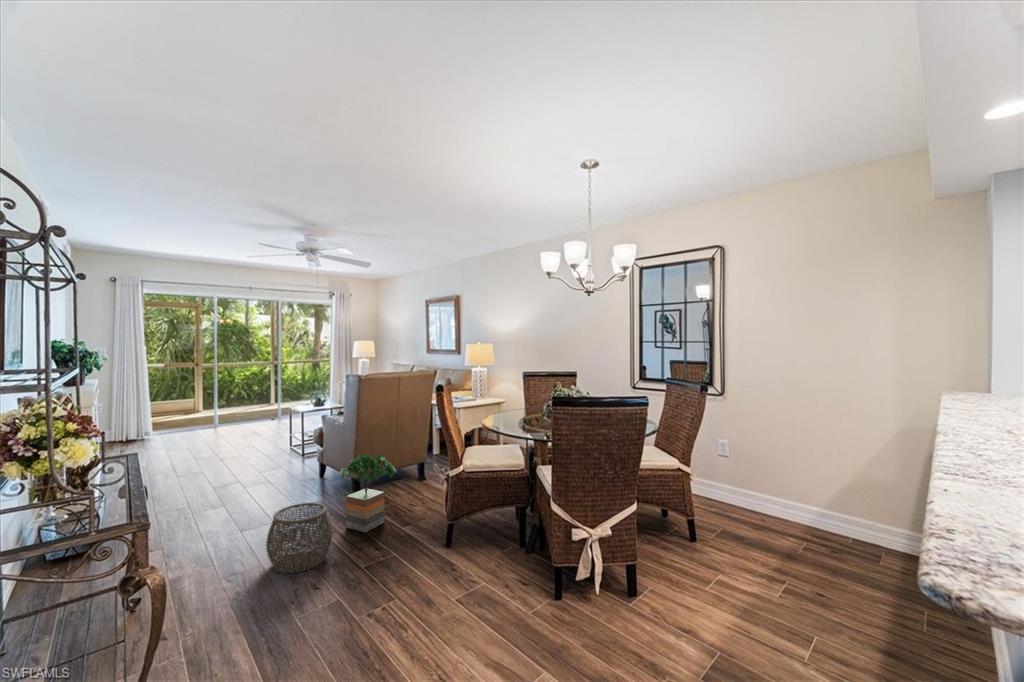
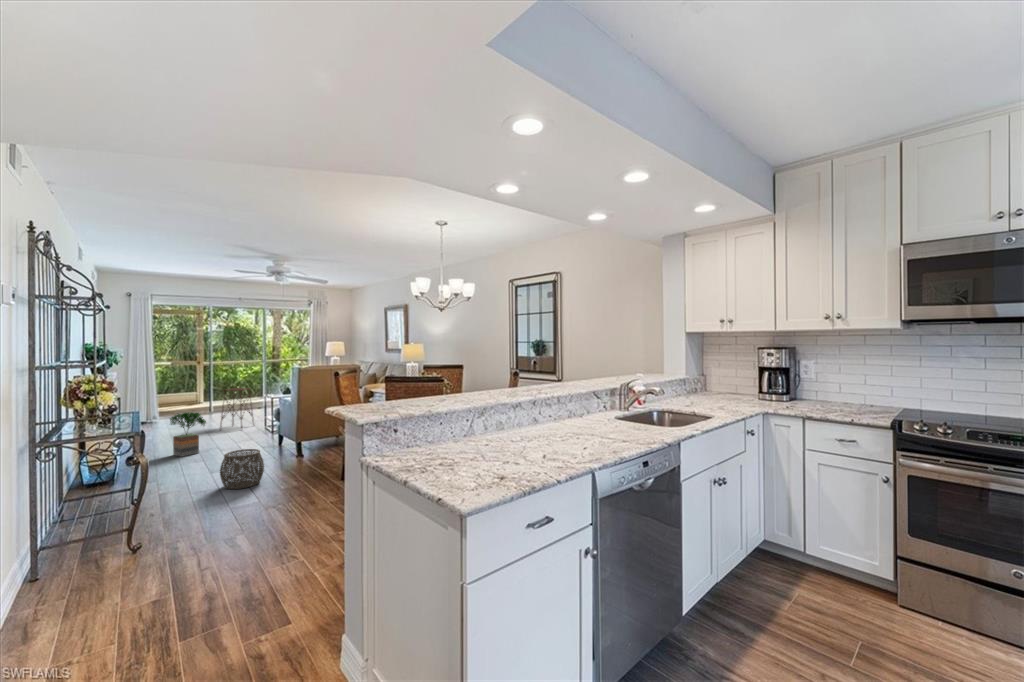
side table: none [234,398,277,453] -> present [221,388,253,427]
potted tree: present [340,454,396,533] -> present [170,412,206,457]

